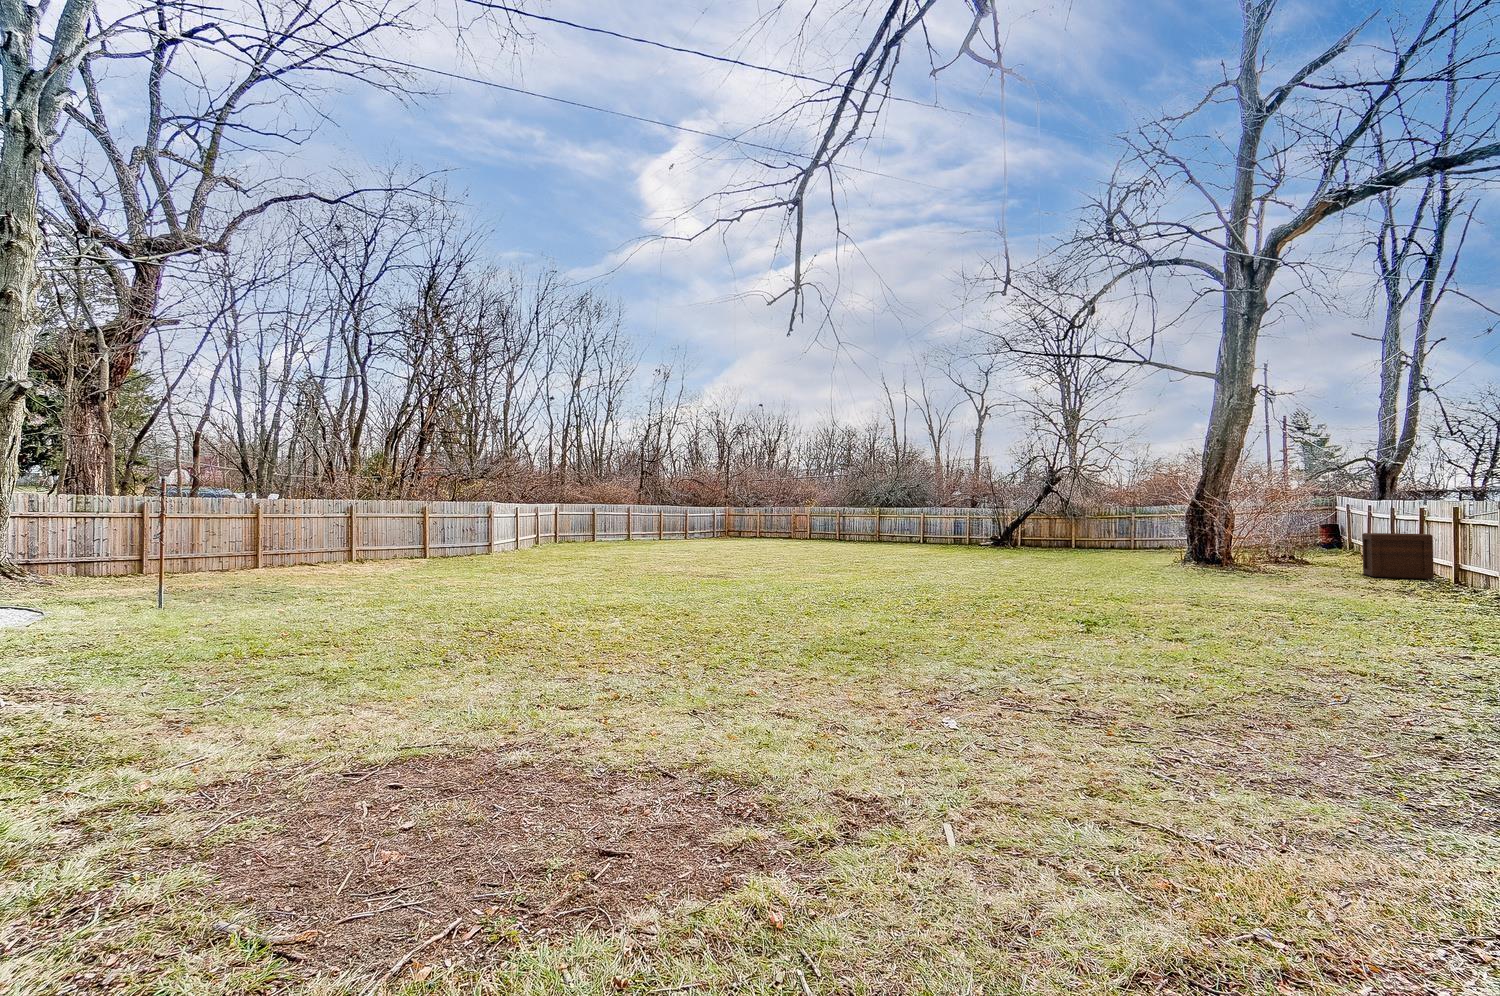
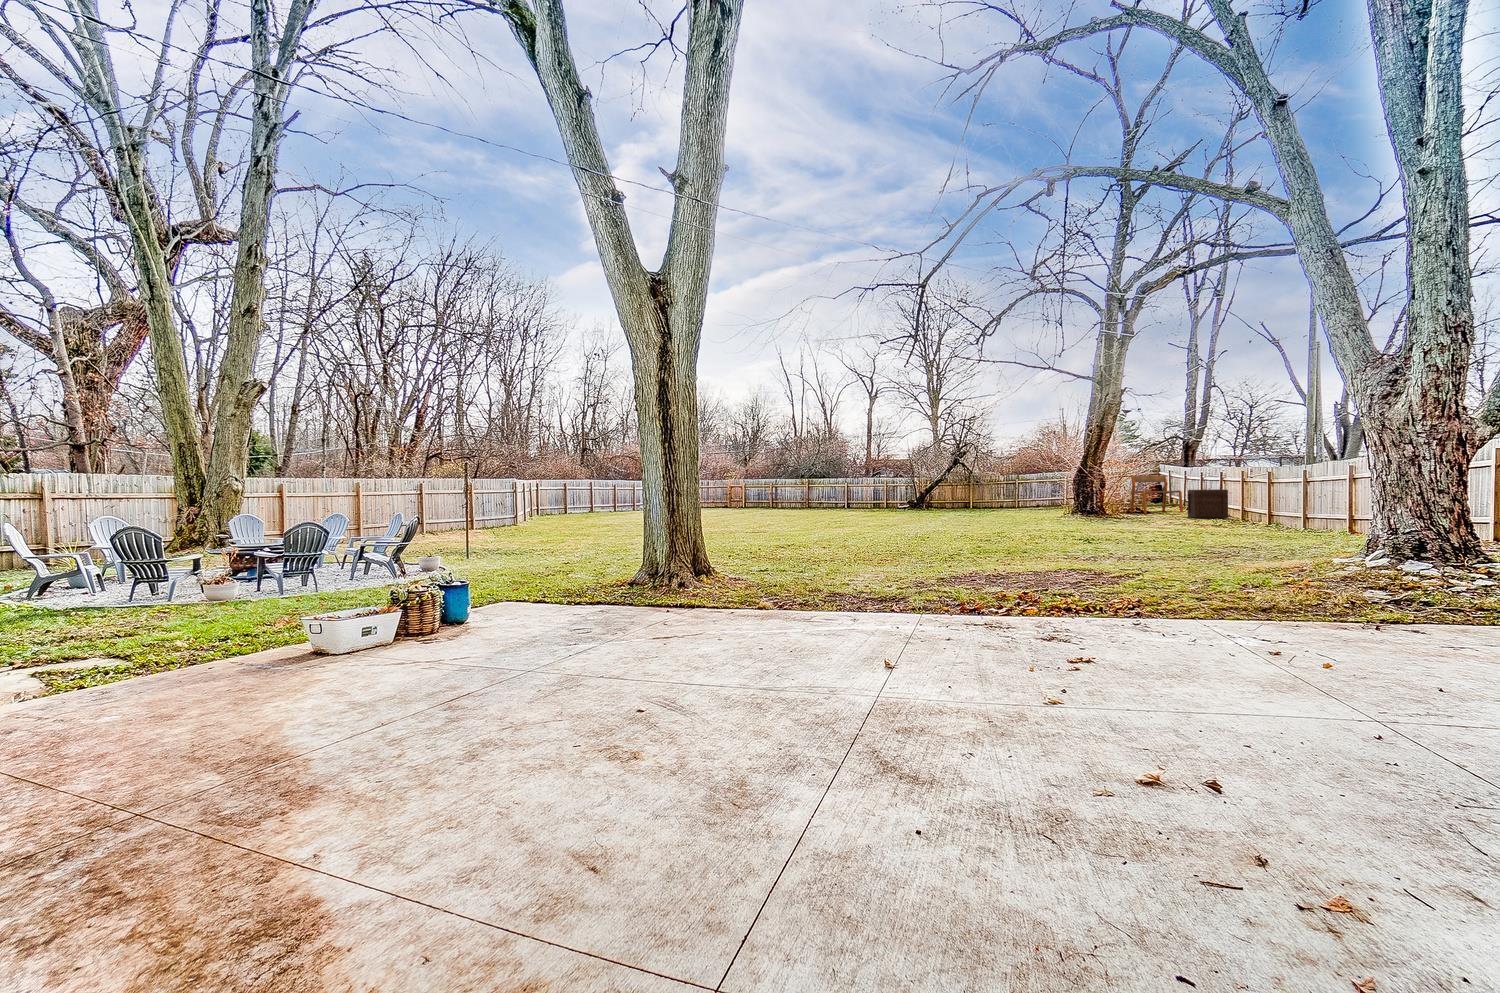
bench: none [1274,510,1362,566] -> present [1130,475,1183,513]

